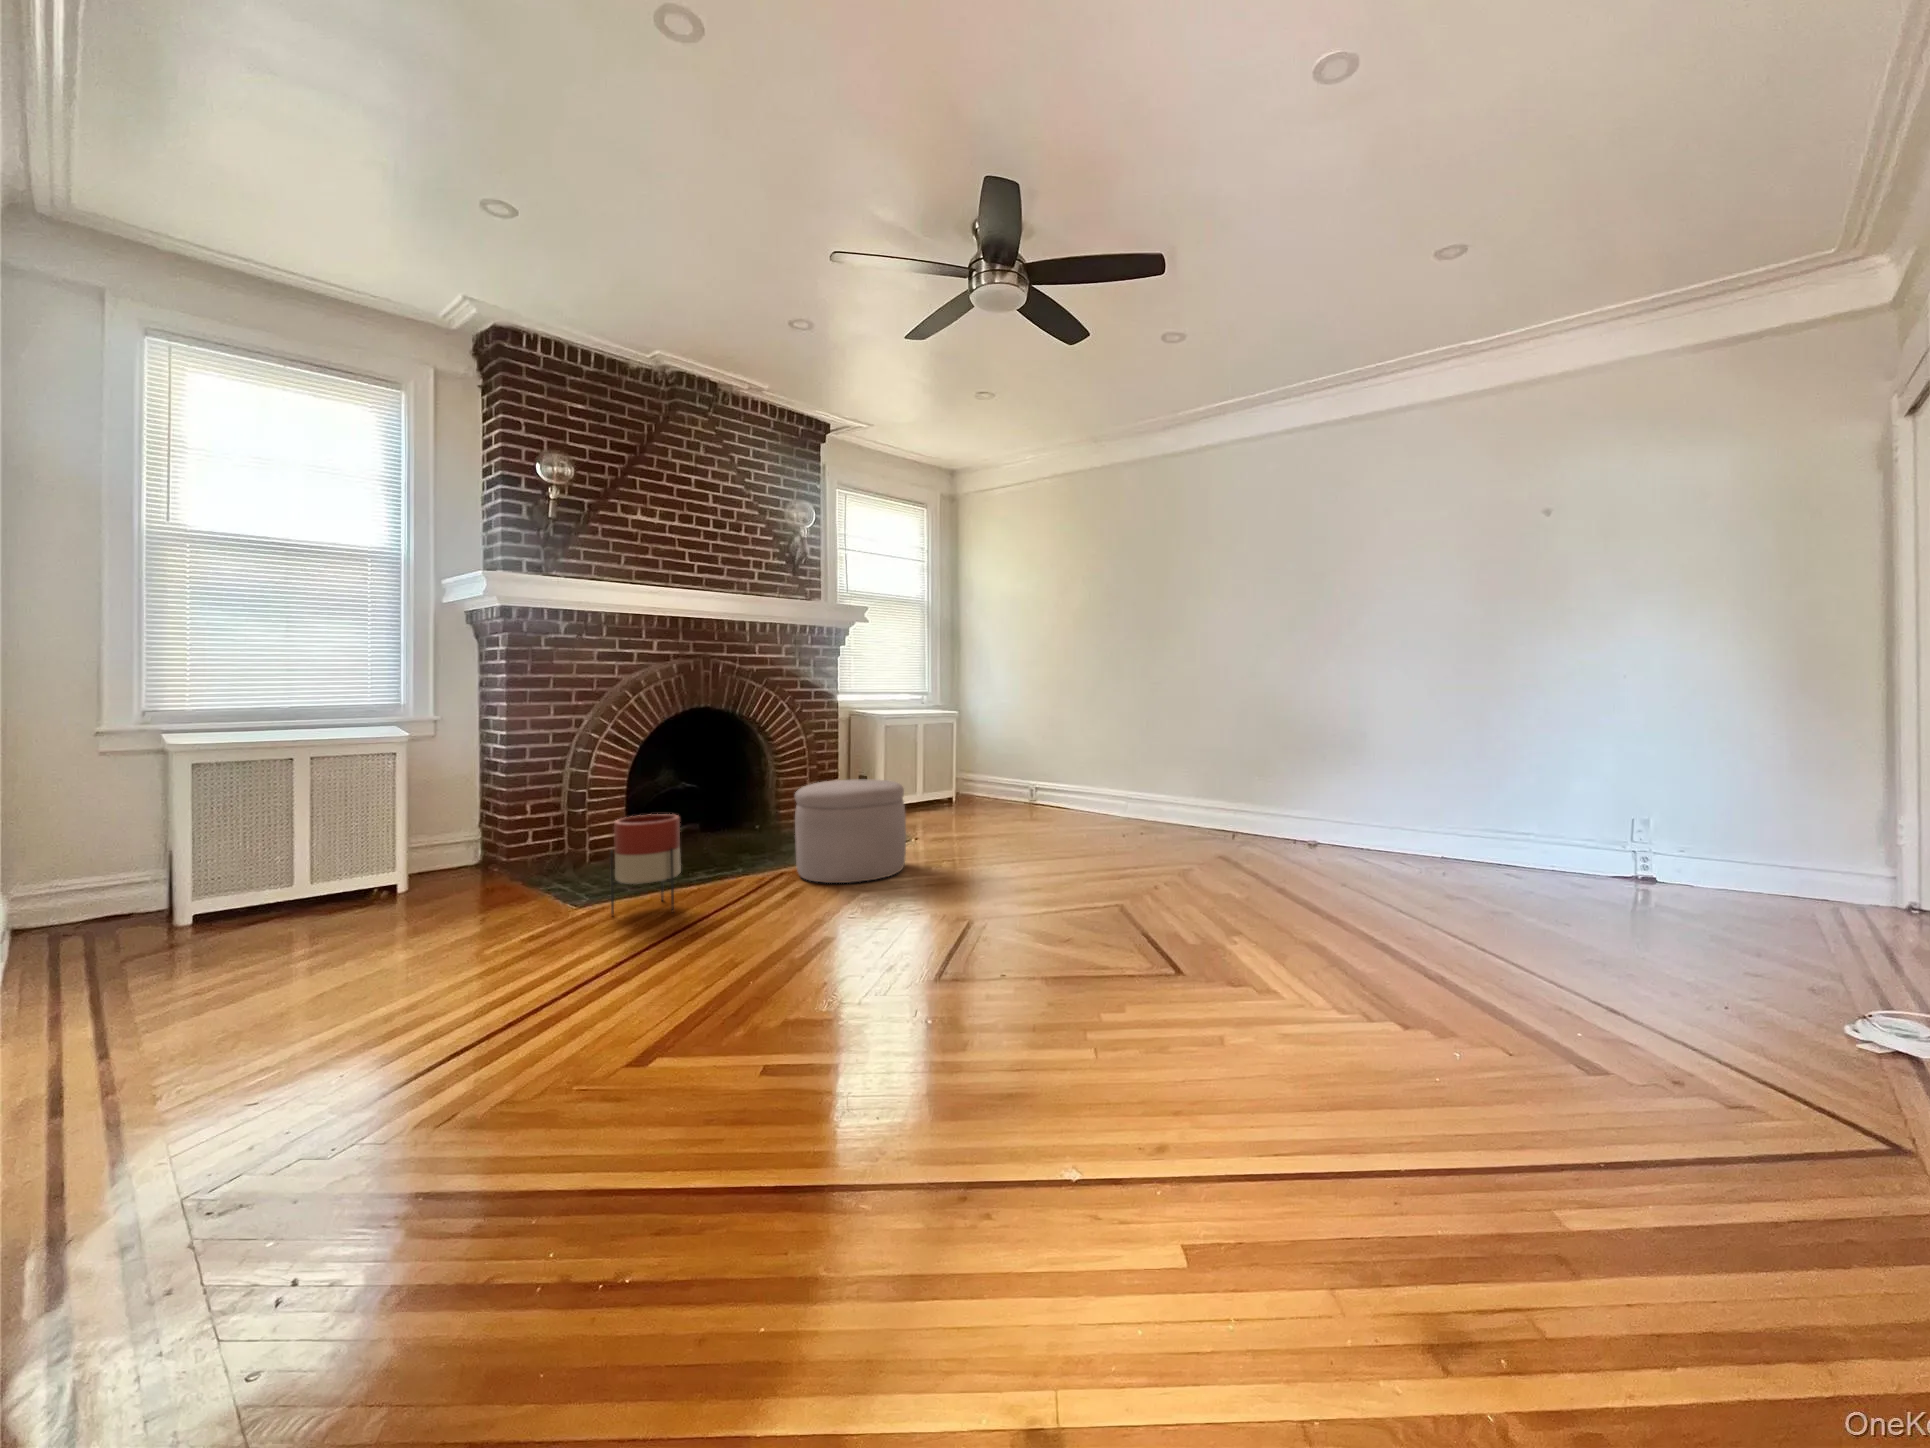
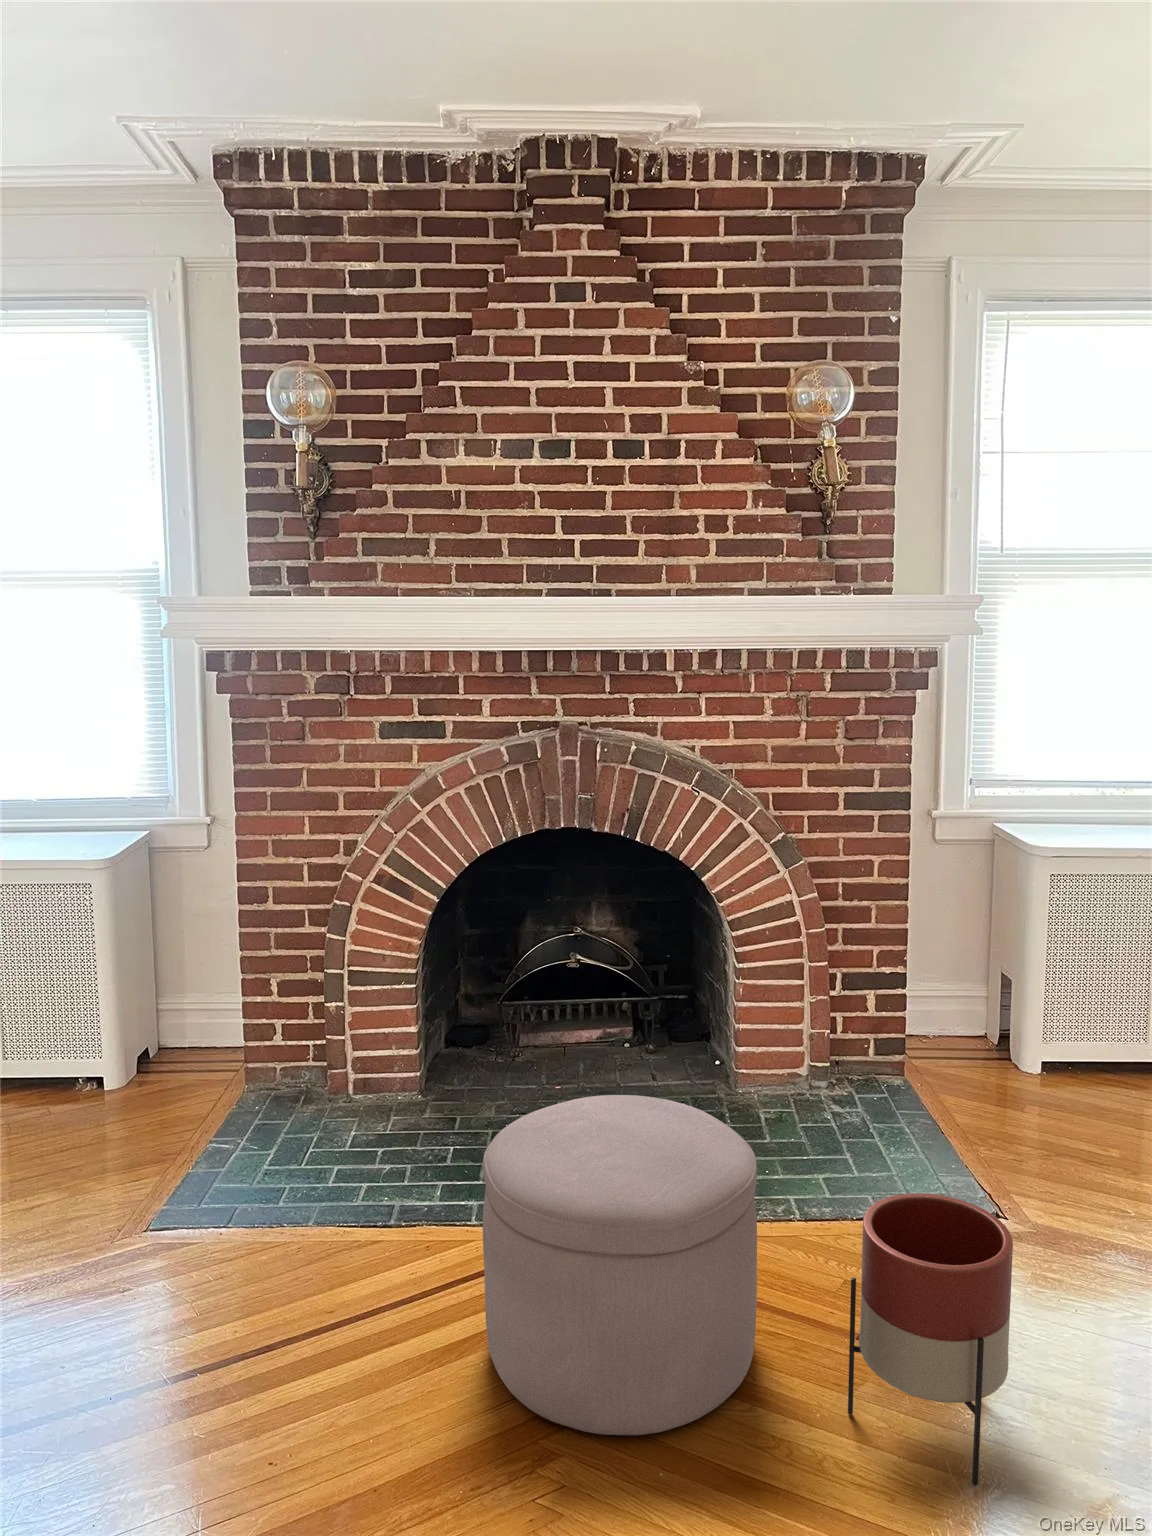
planter: present [610,814,681,914] -> present [848,1193,1013,1486]

